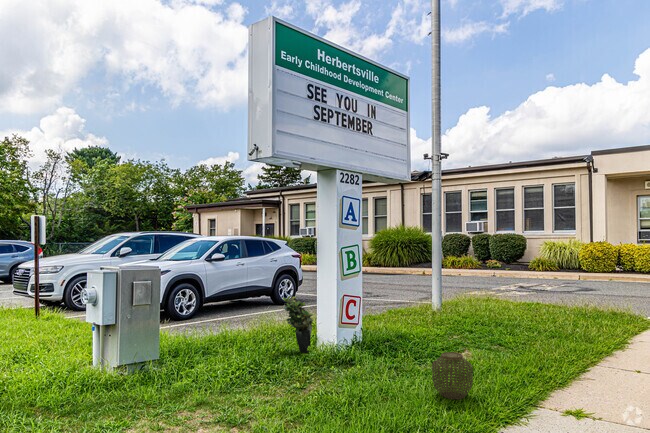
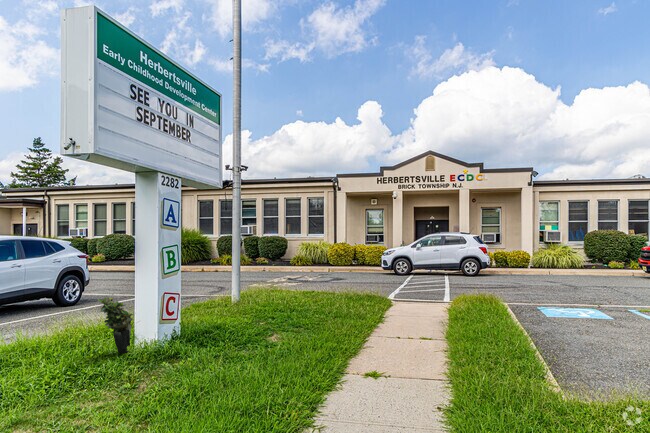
woven basket: present [432,352,473,399] -> none [260,335,293,375]

